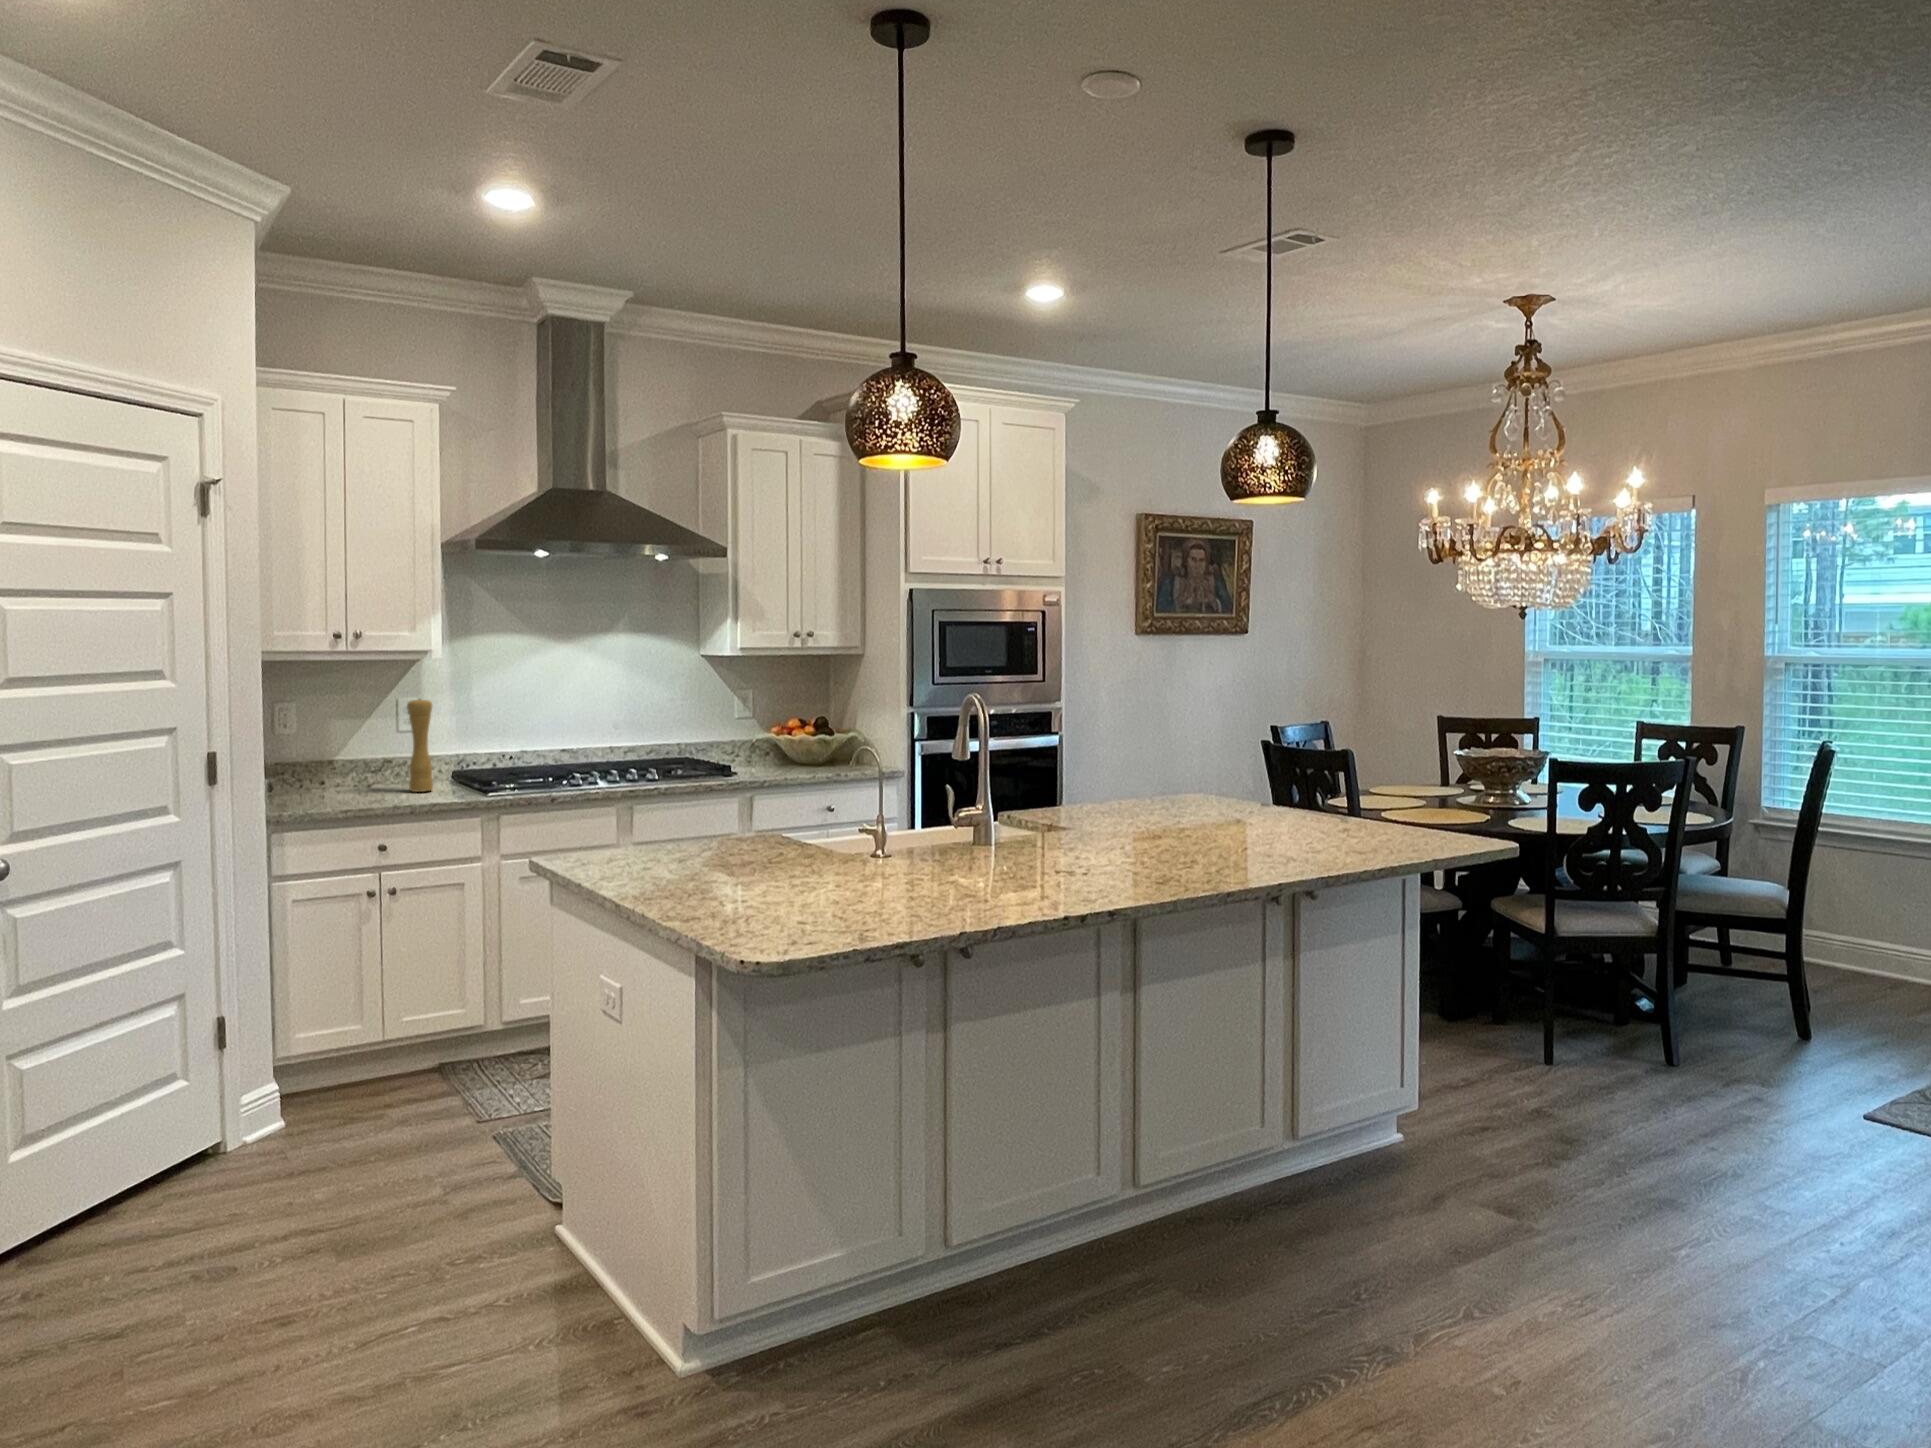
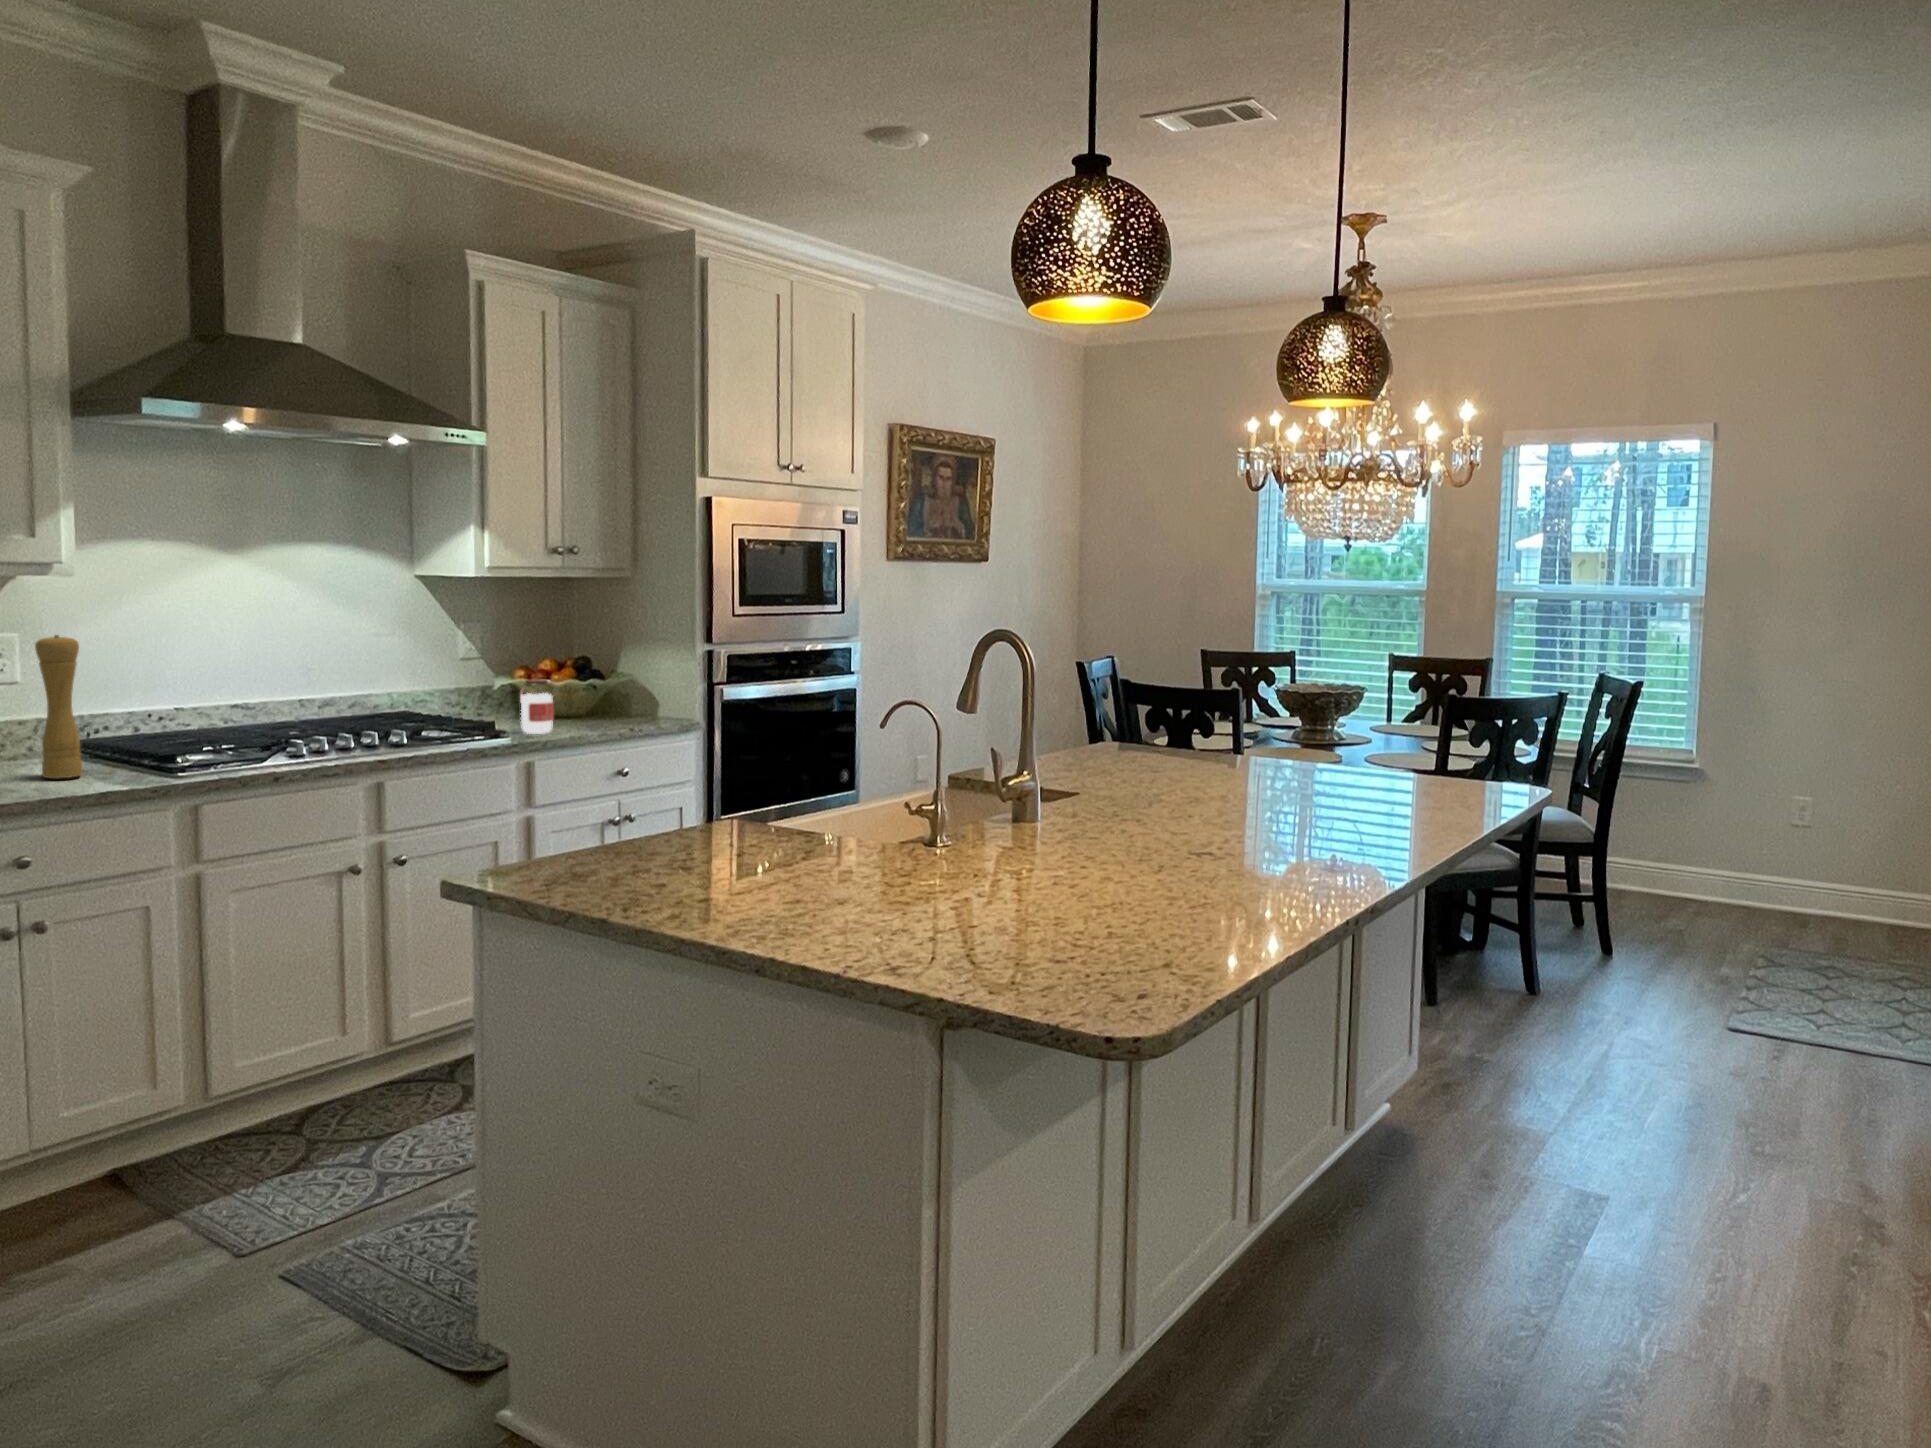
jar: none [745,733,770,776] -> present [520,679,554,734]

